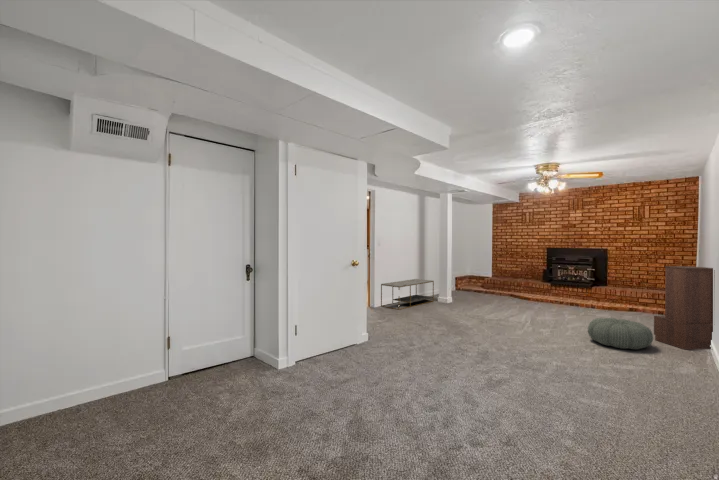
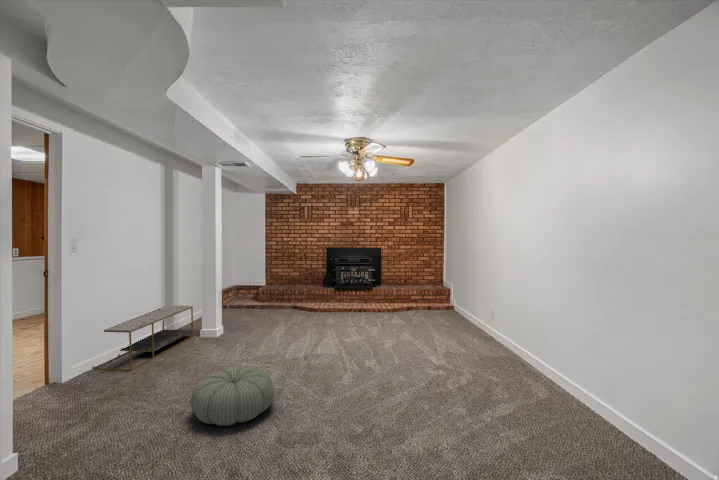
bookshelf: present [654,266,713,350] -> none [454,272,502,362]
pouf: present [588,318,653,349] -> present [191,367,274,426]

